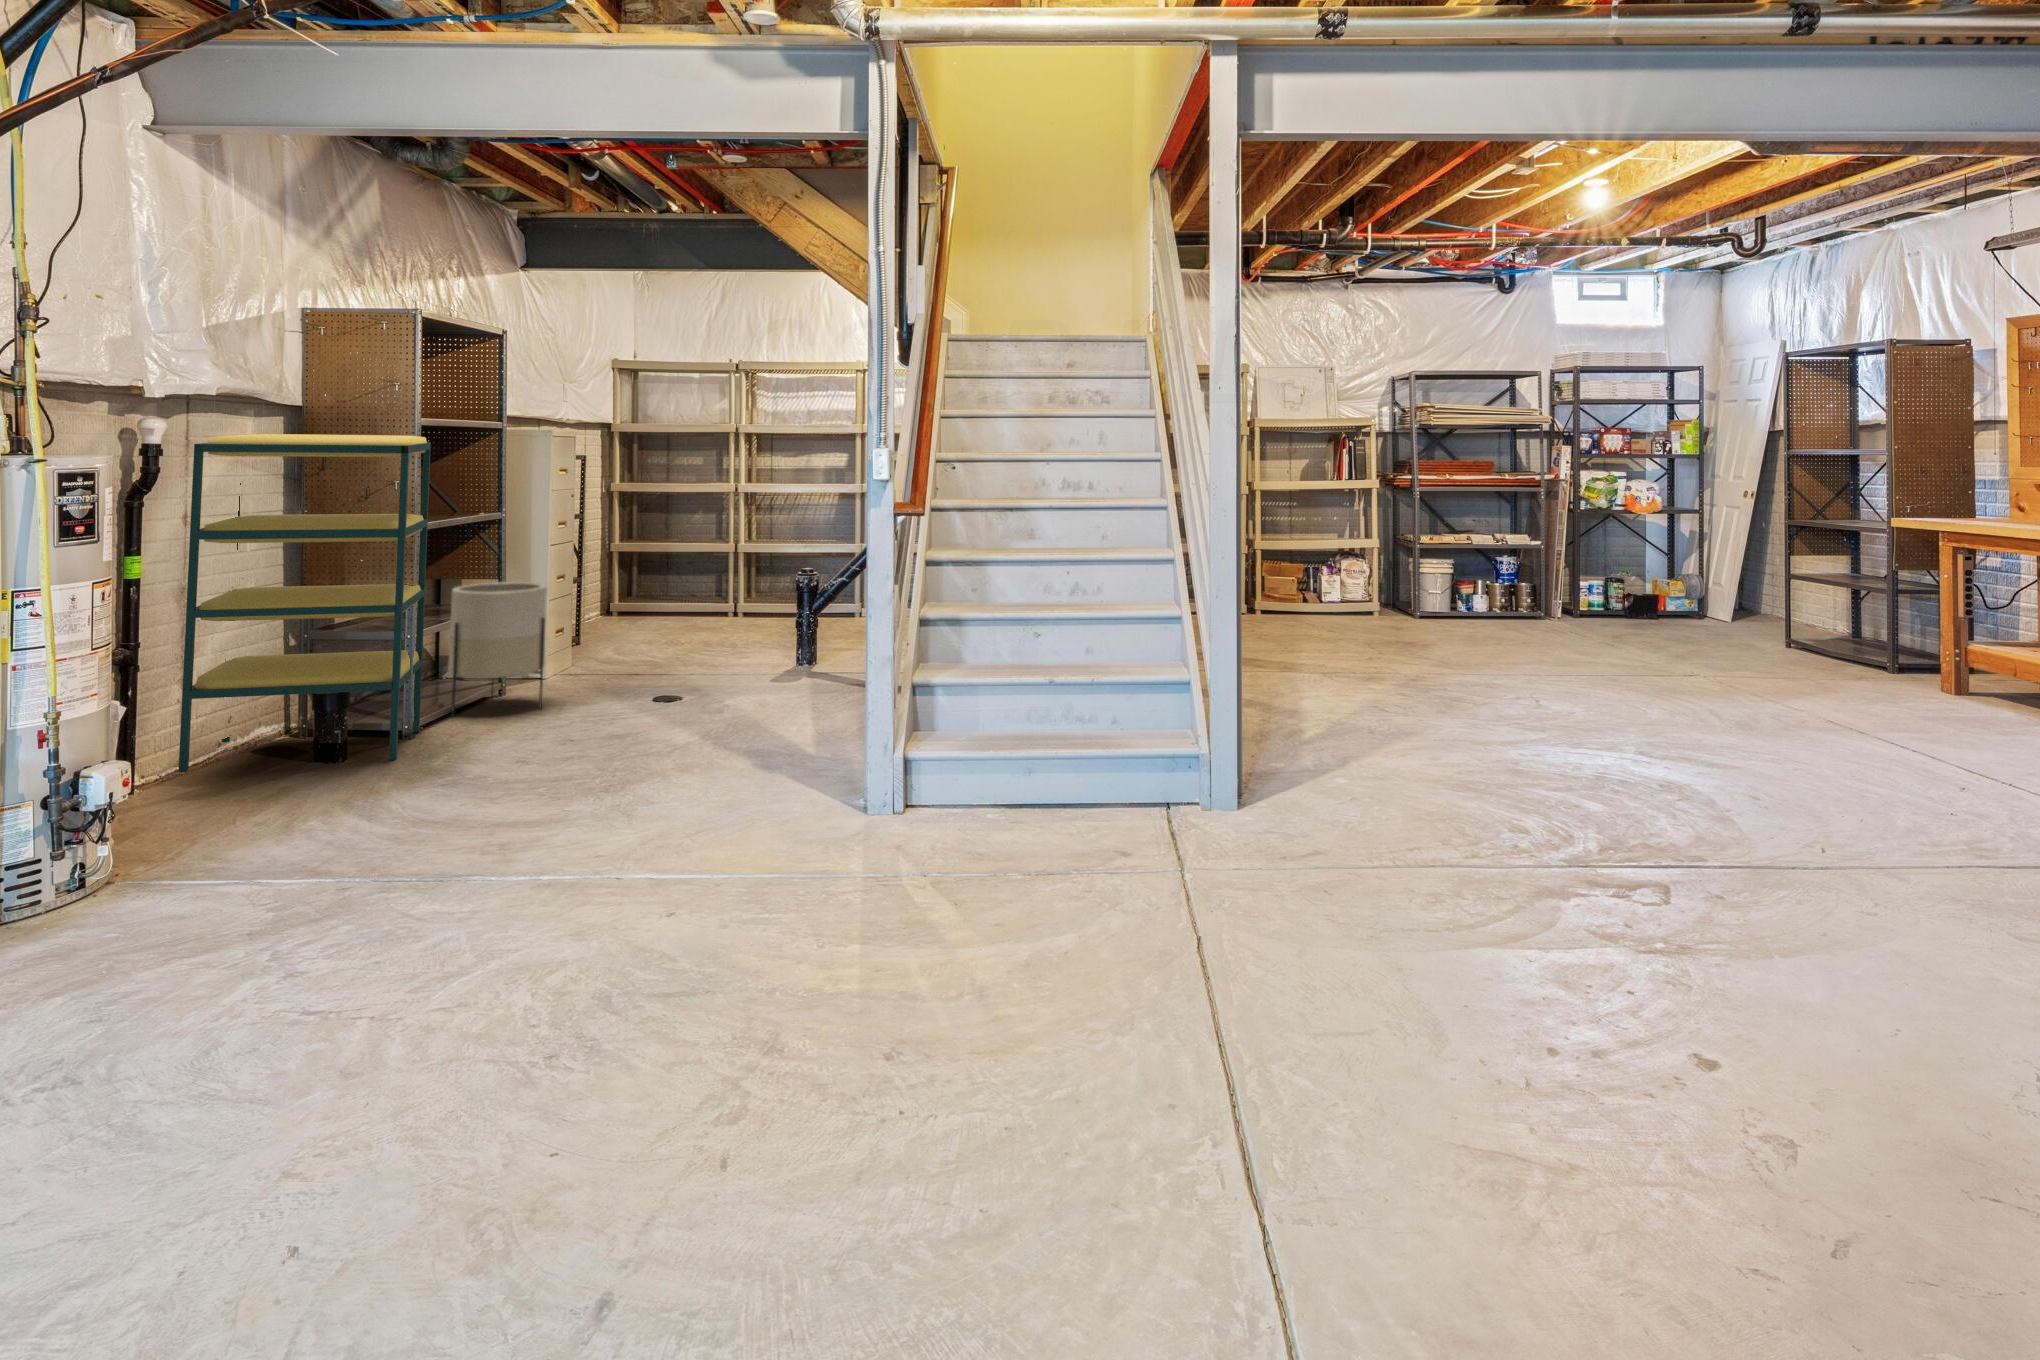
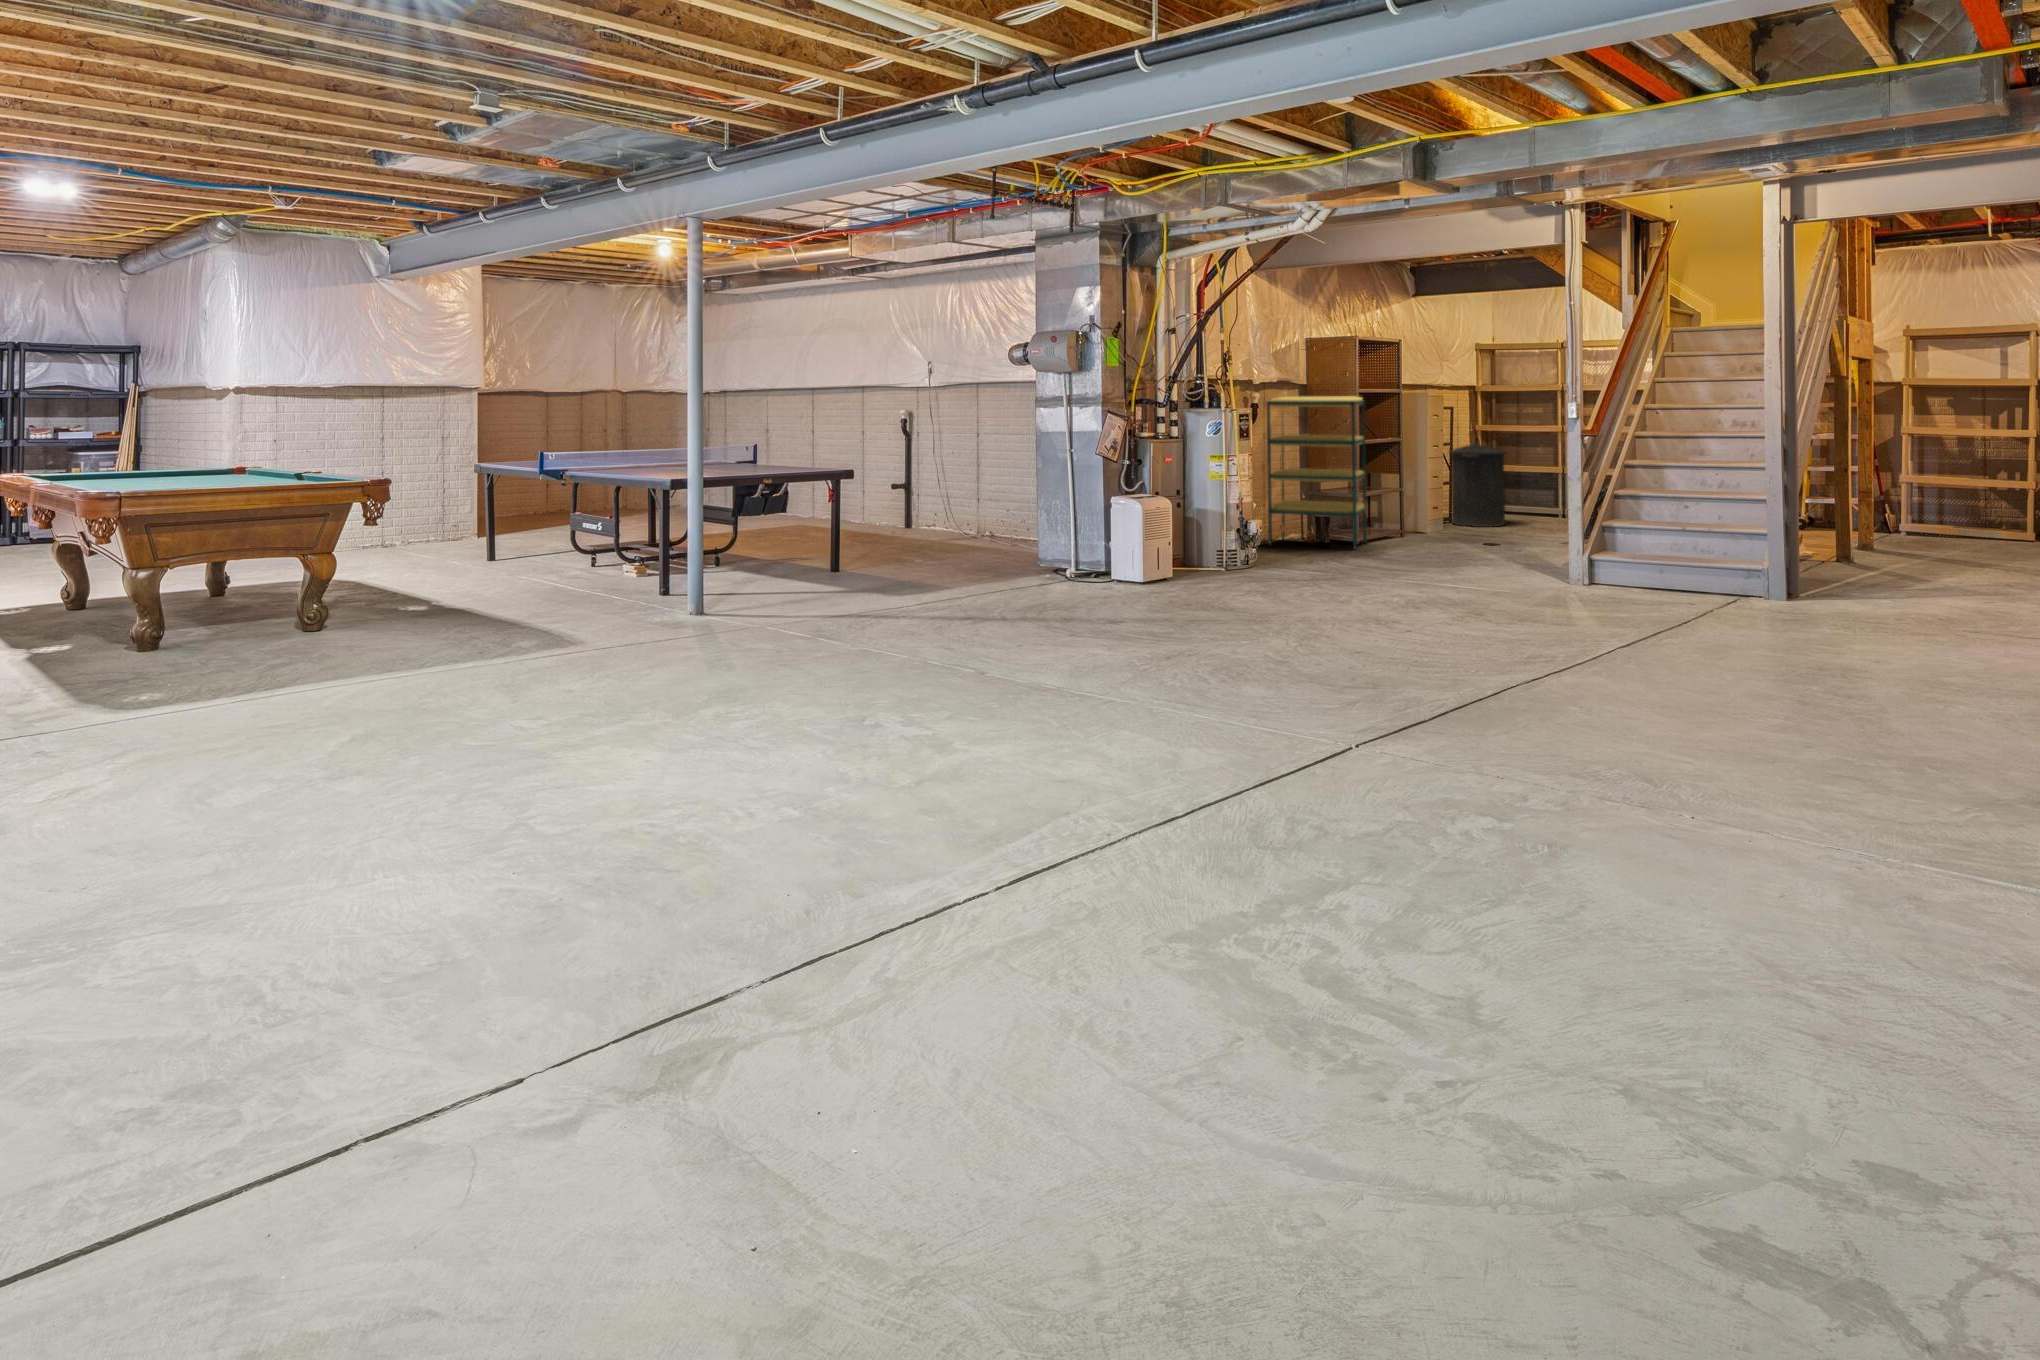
trash can: none [571,503,665,652] -> present [1449,438,1506,527]
planter: present [448,582,547,716] -> none [1379,475,1428,542]

